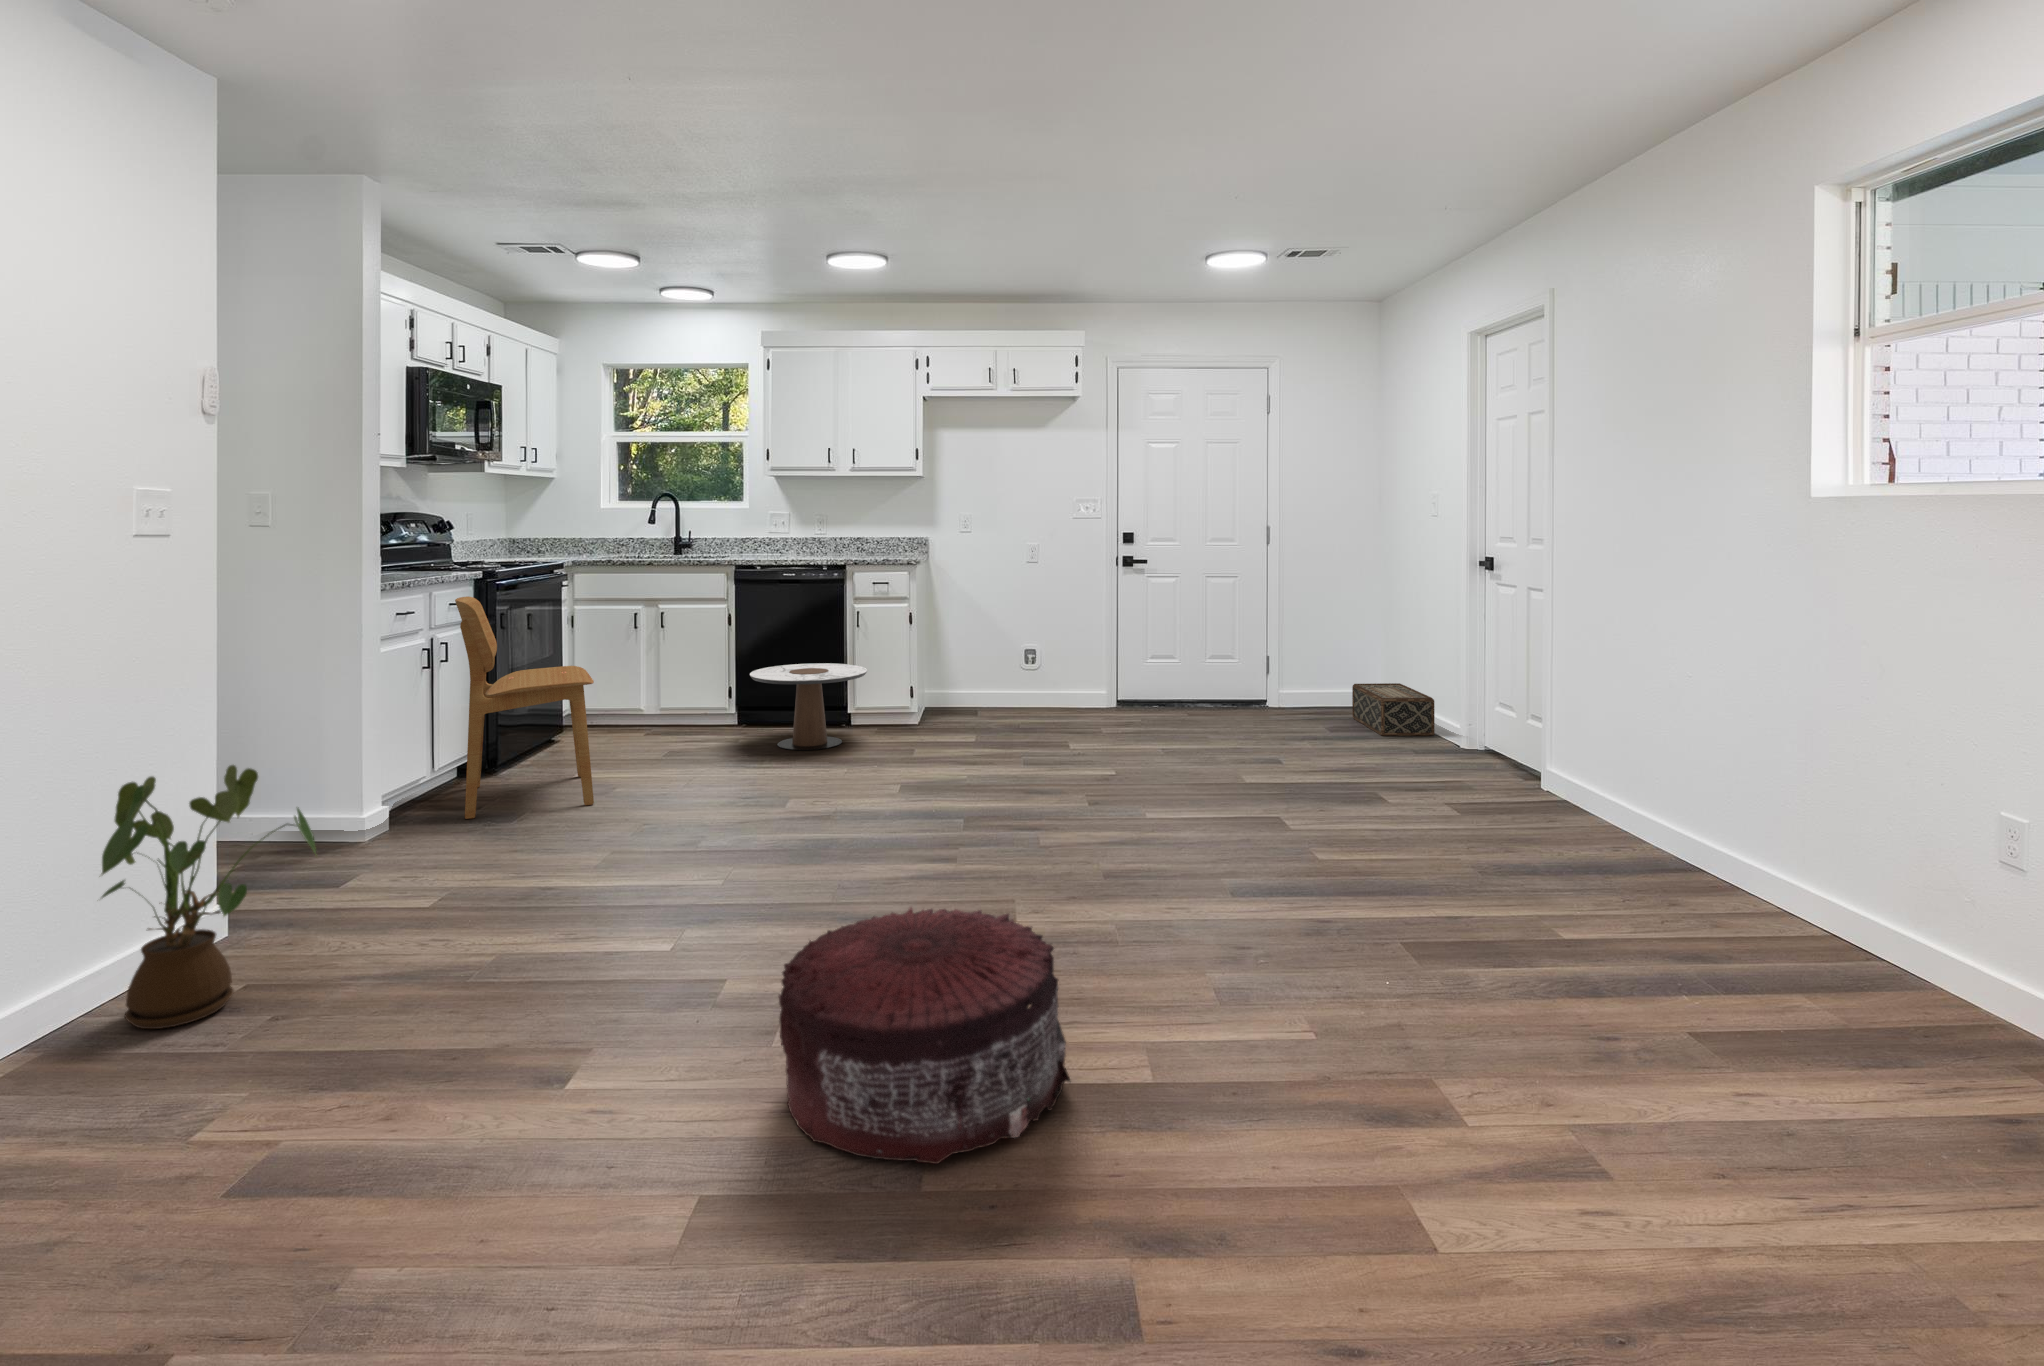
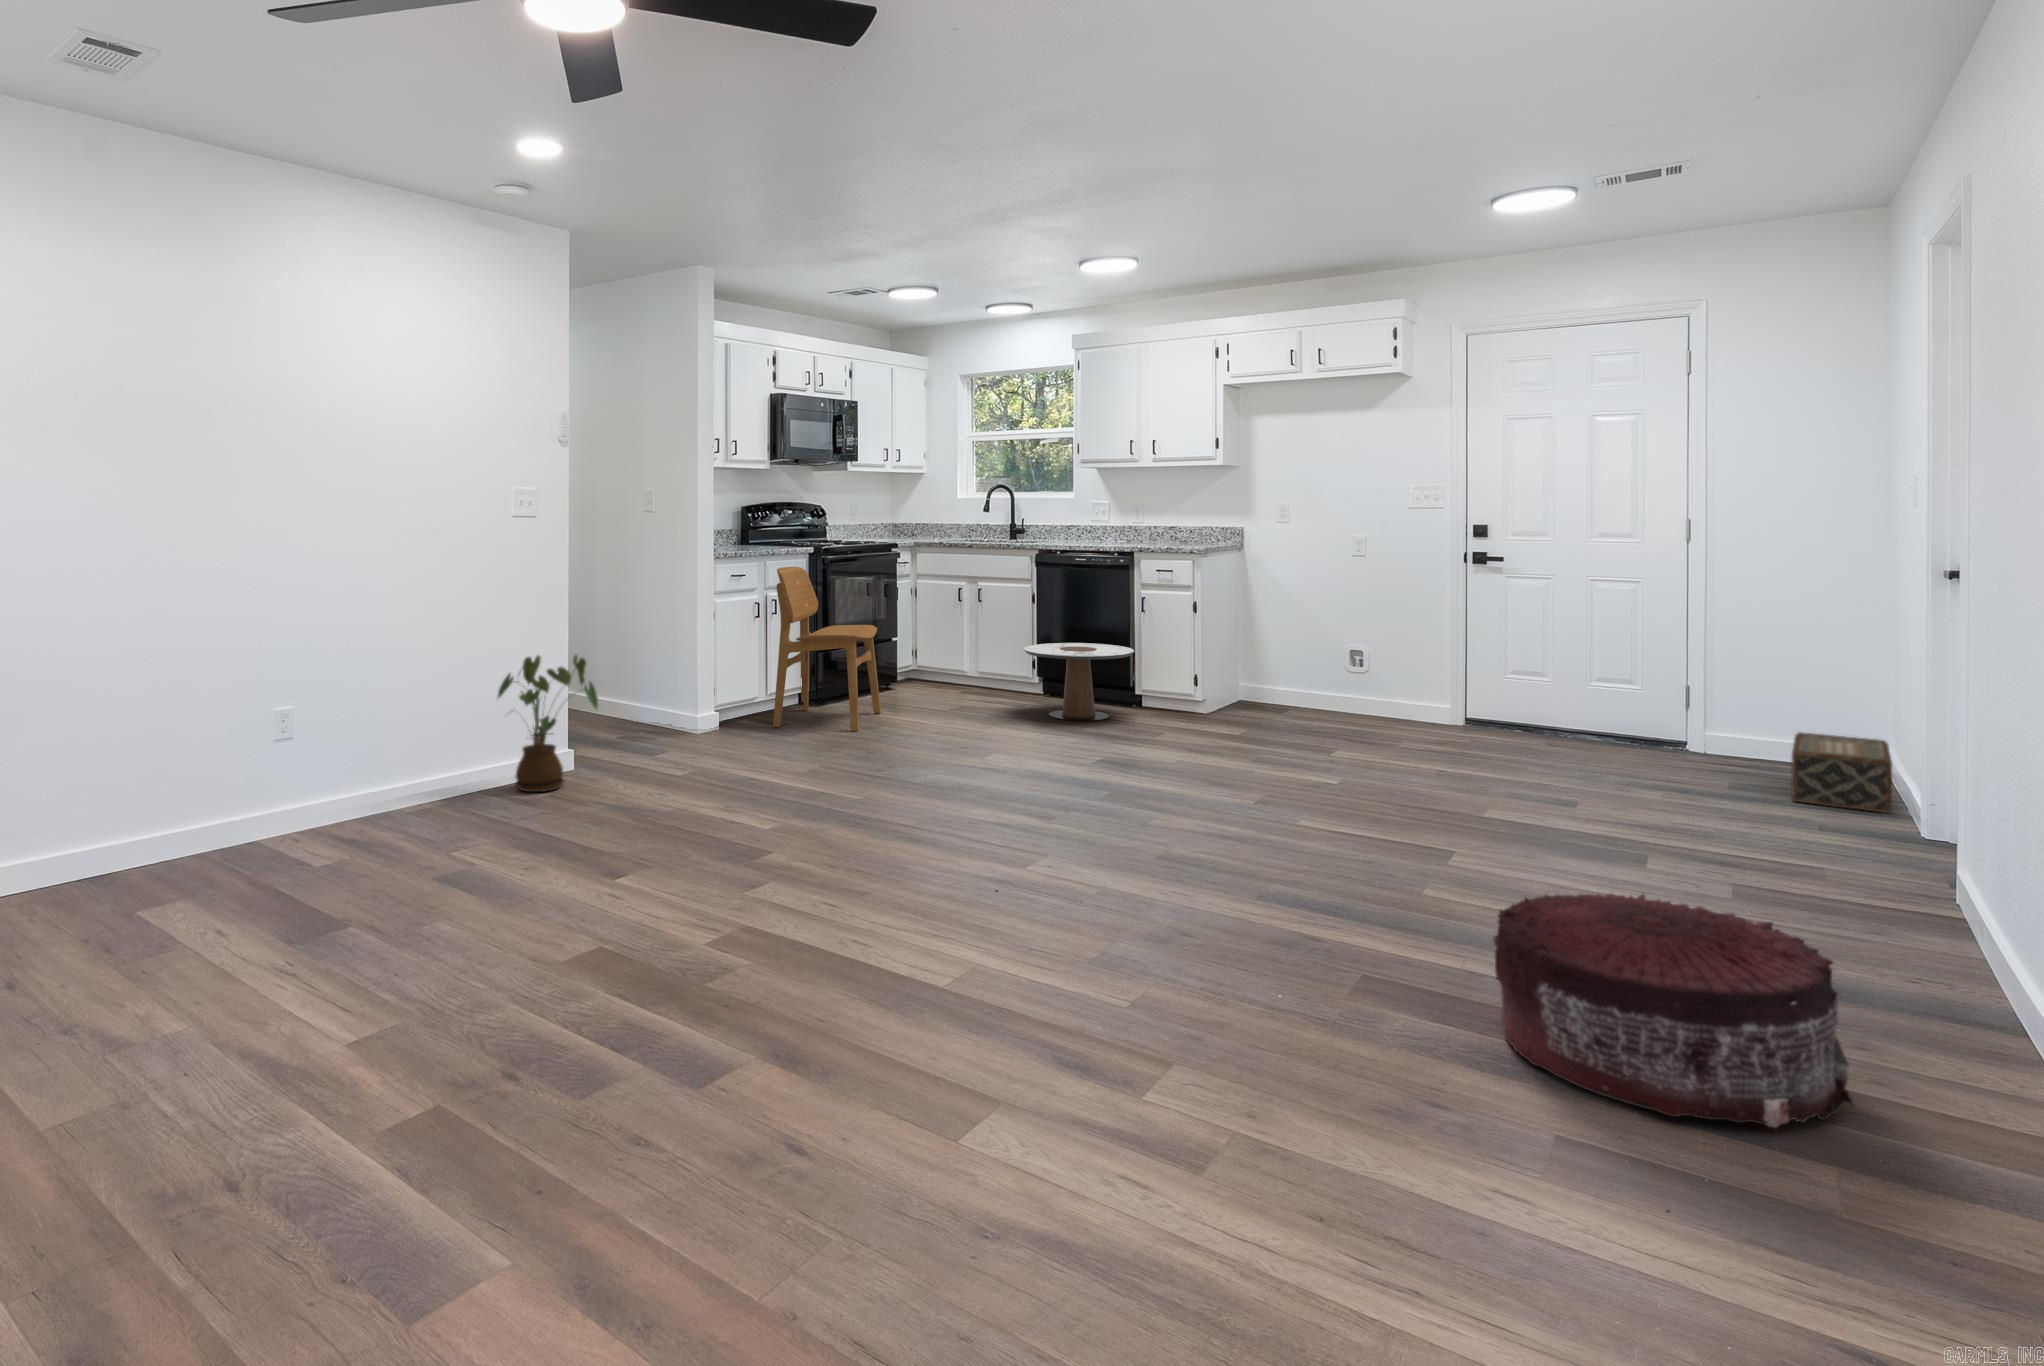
pouf: present [779,908,1070,1164] -> present [1493,894,1853,1128]

